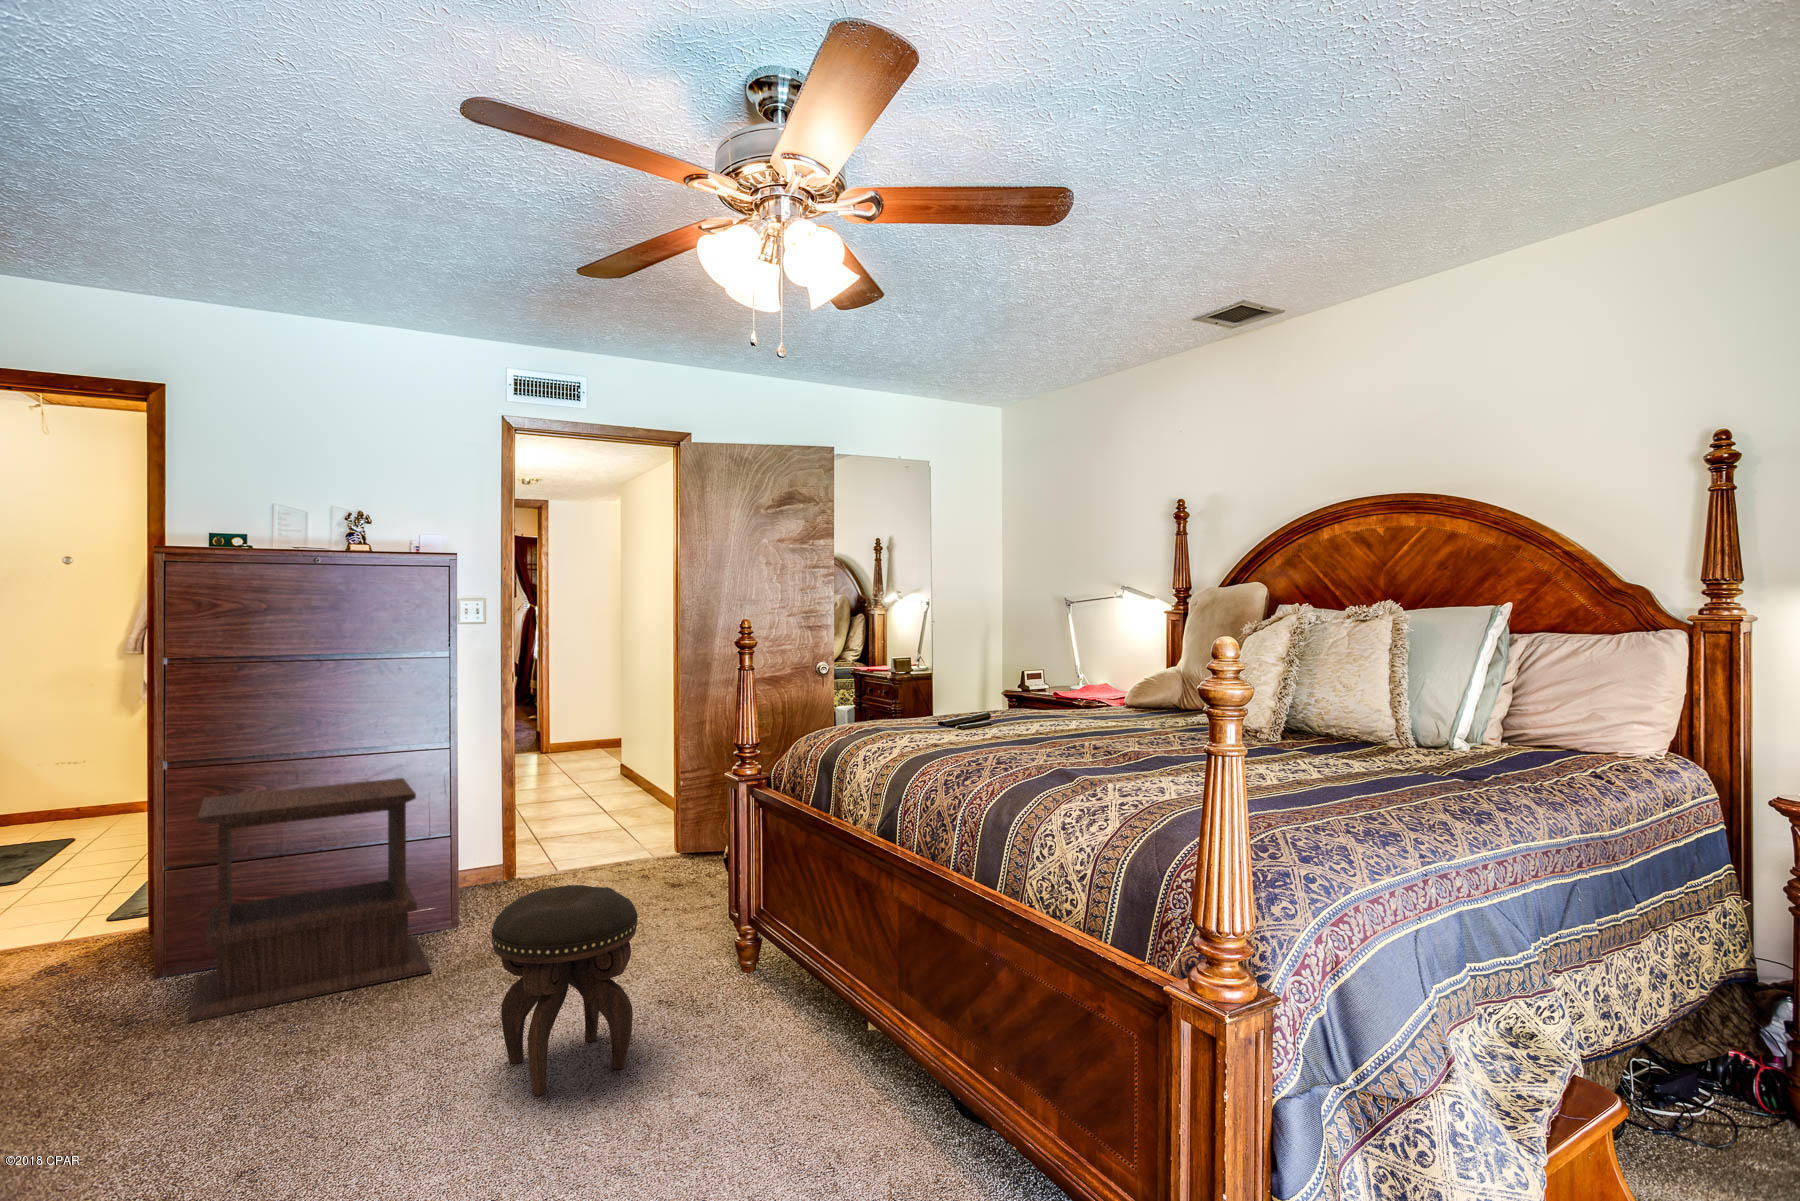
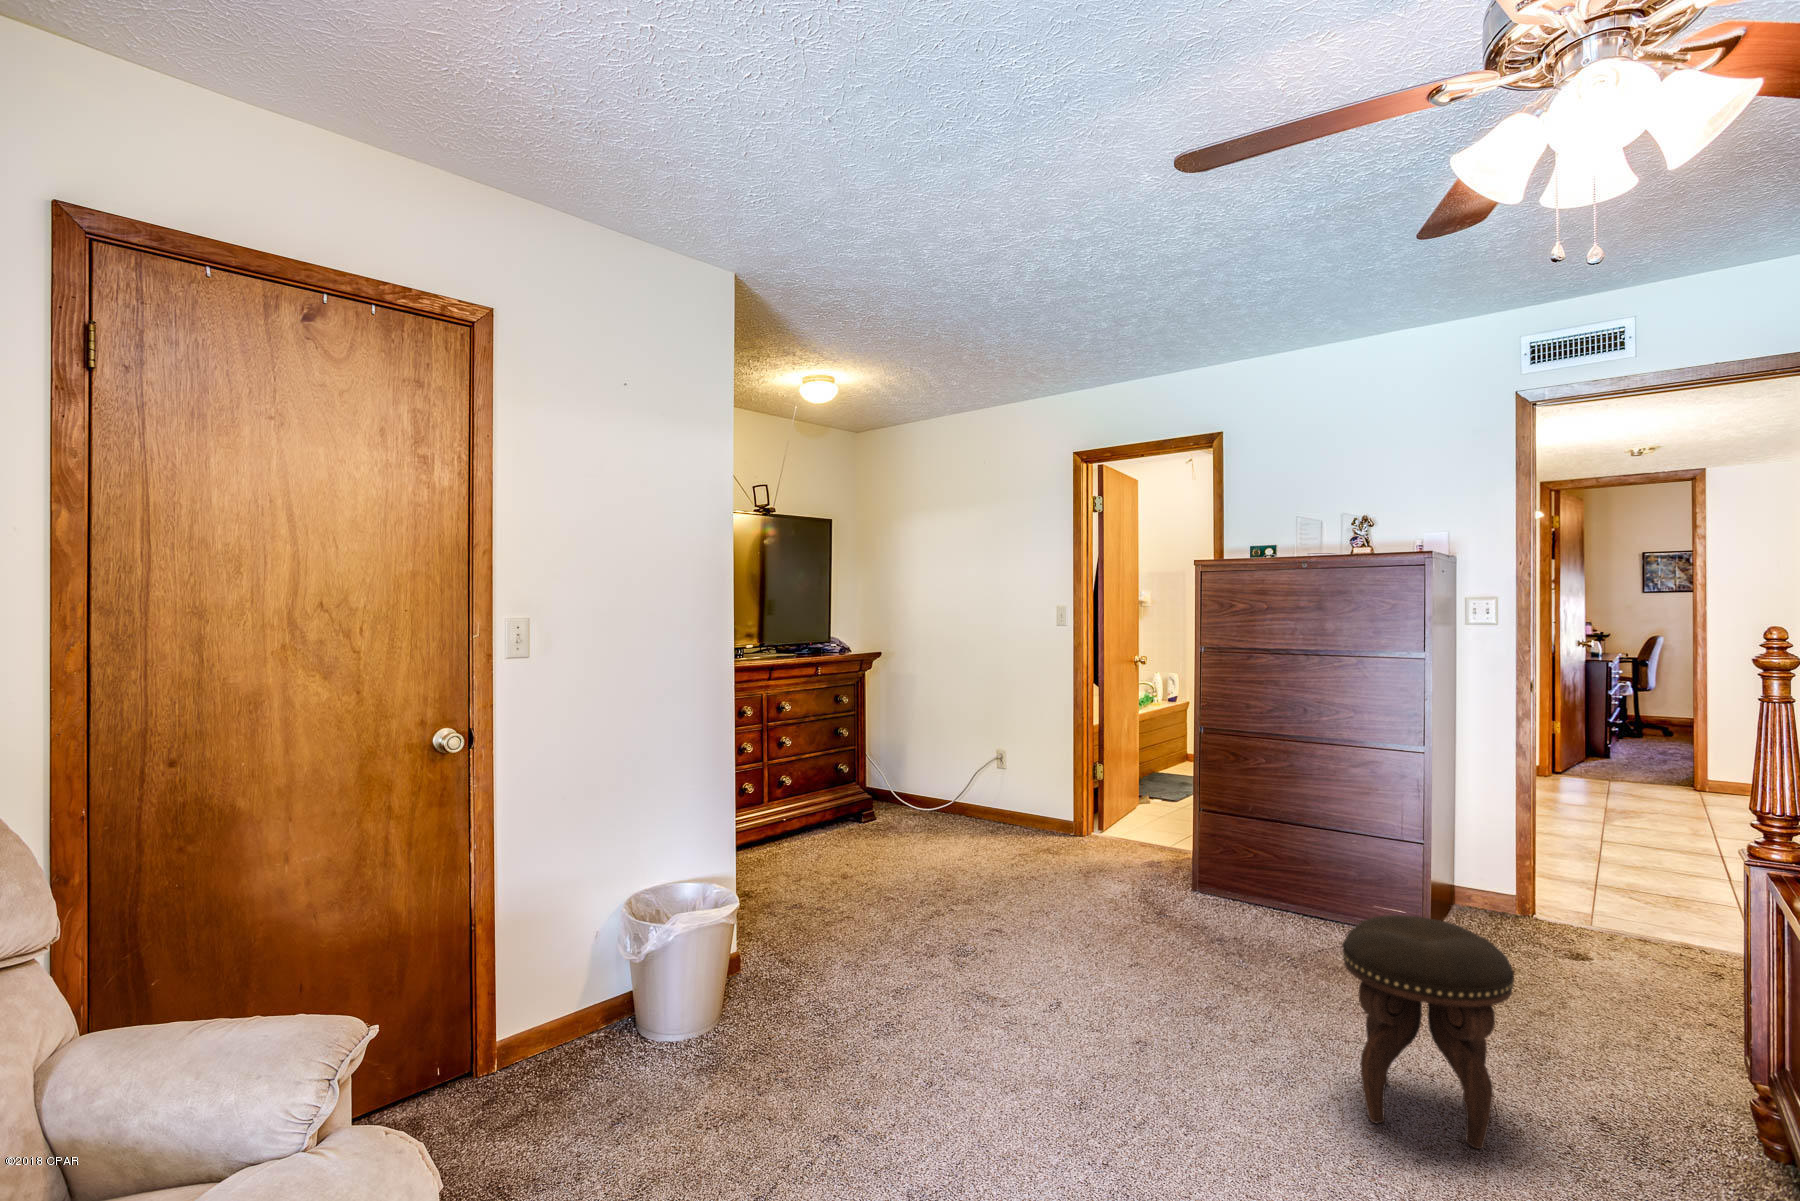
side table: present [188,778,432,1022] -> none [1182,760,1385,969]

